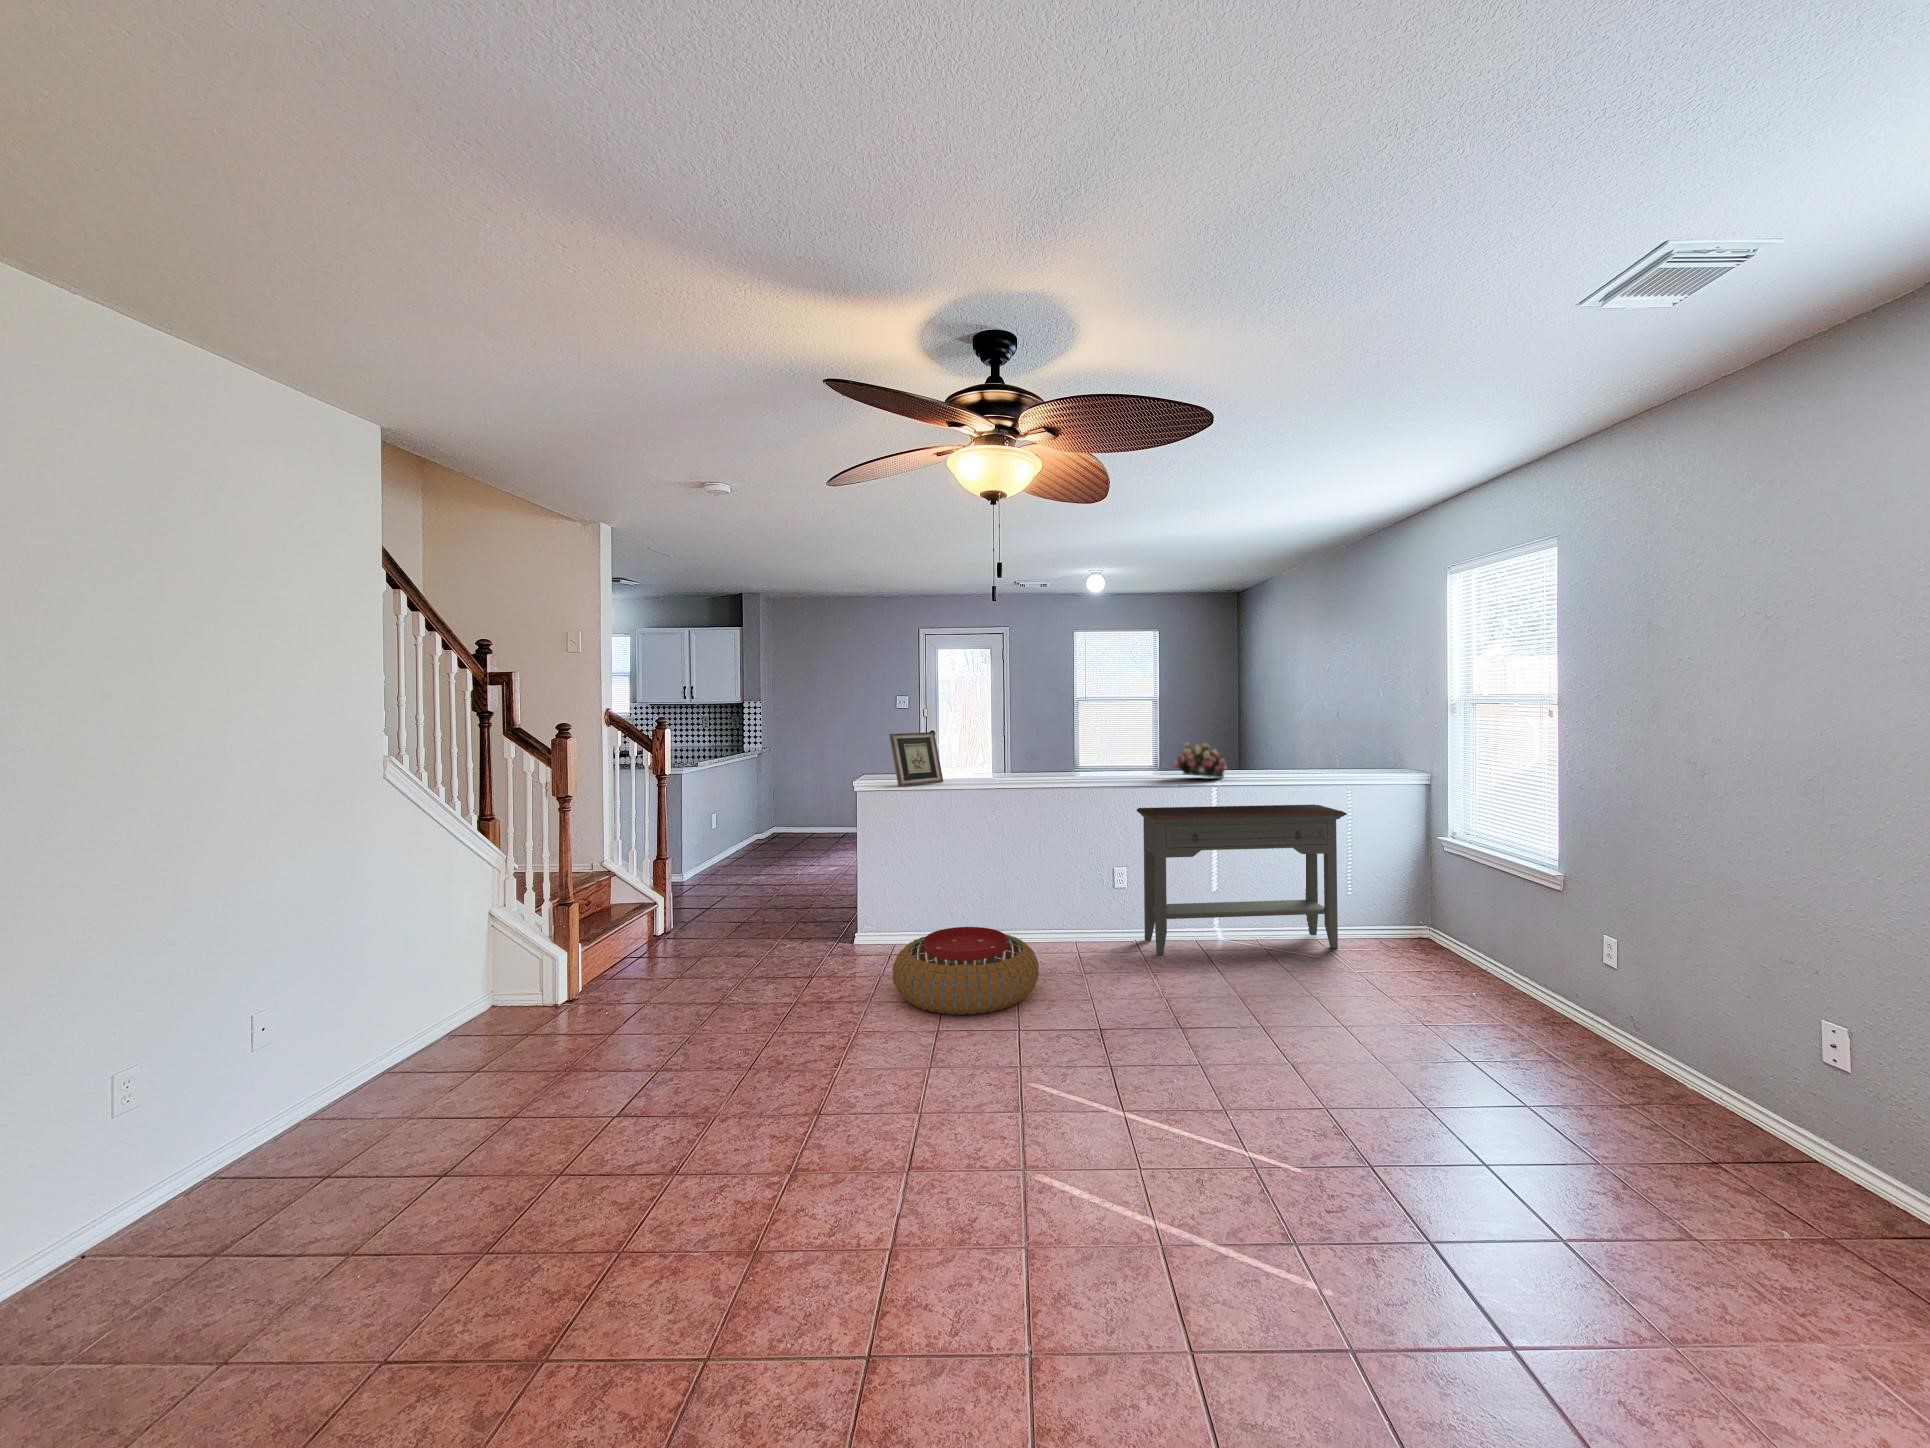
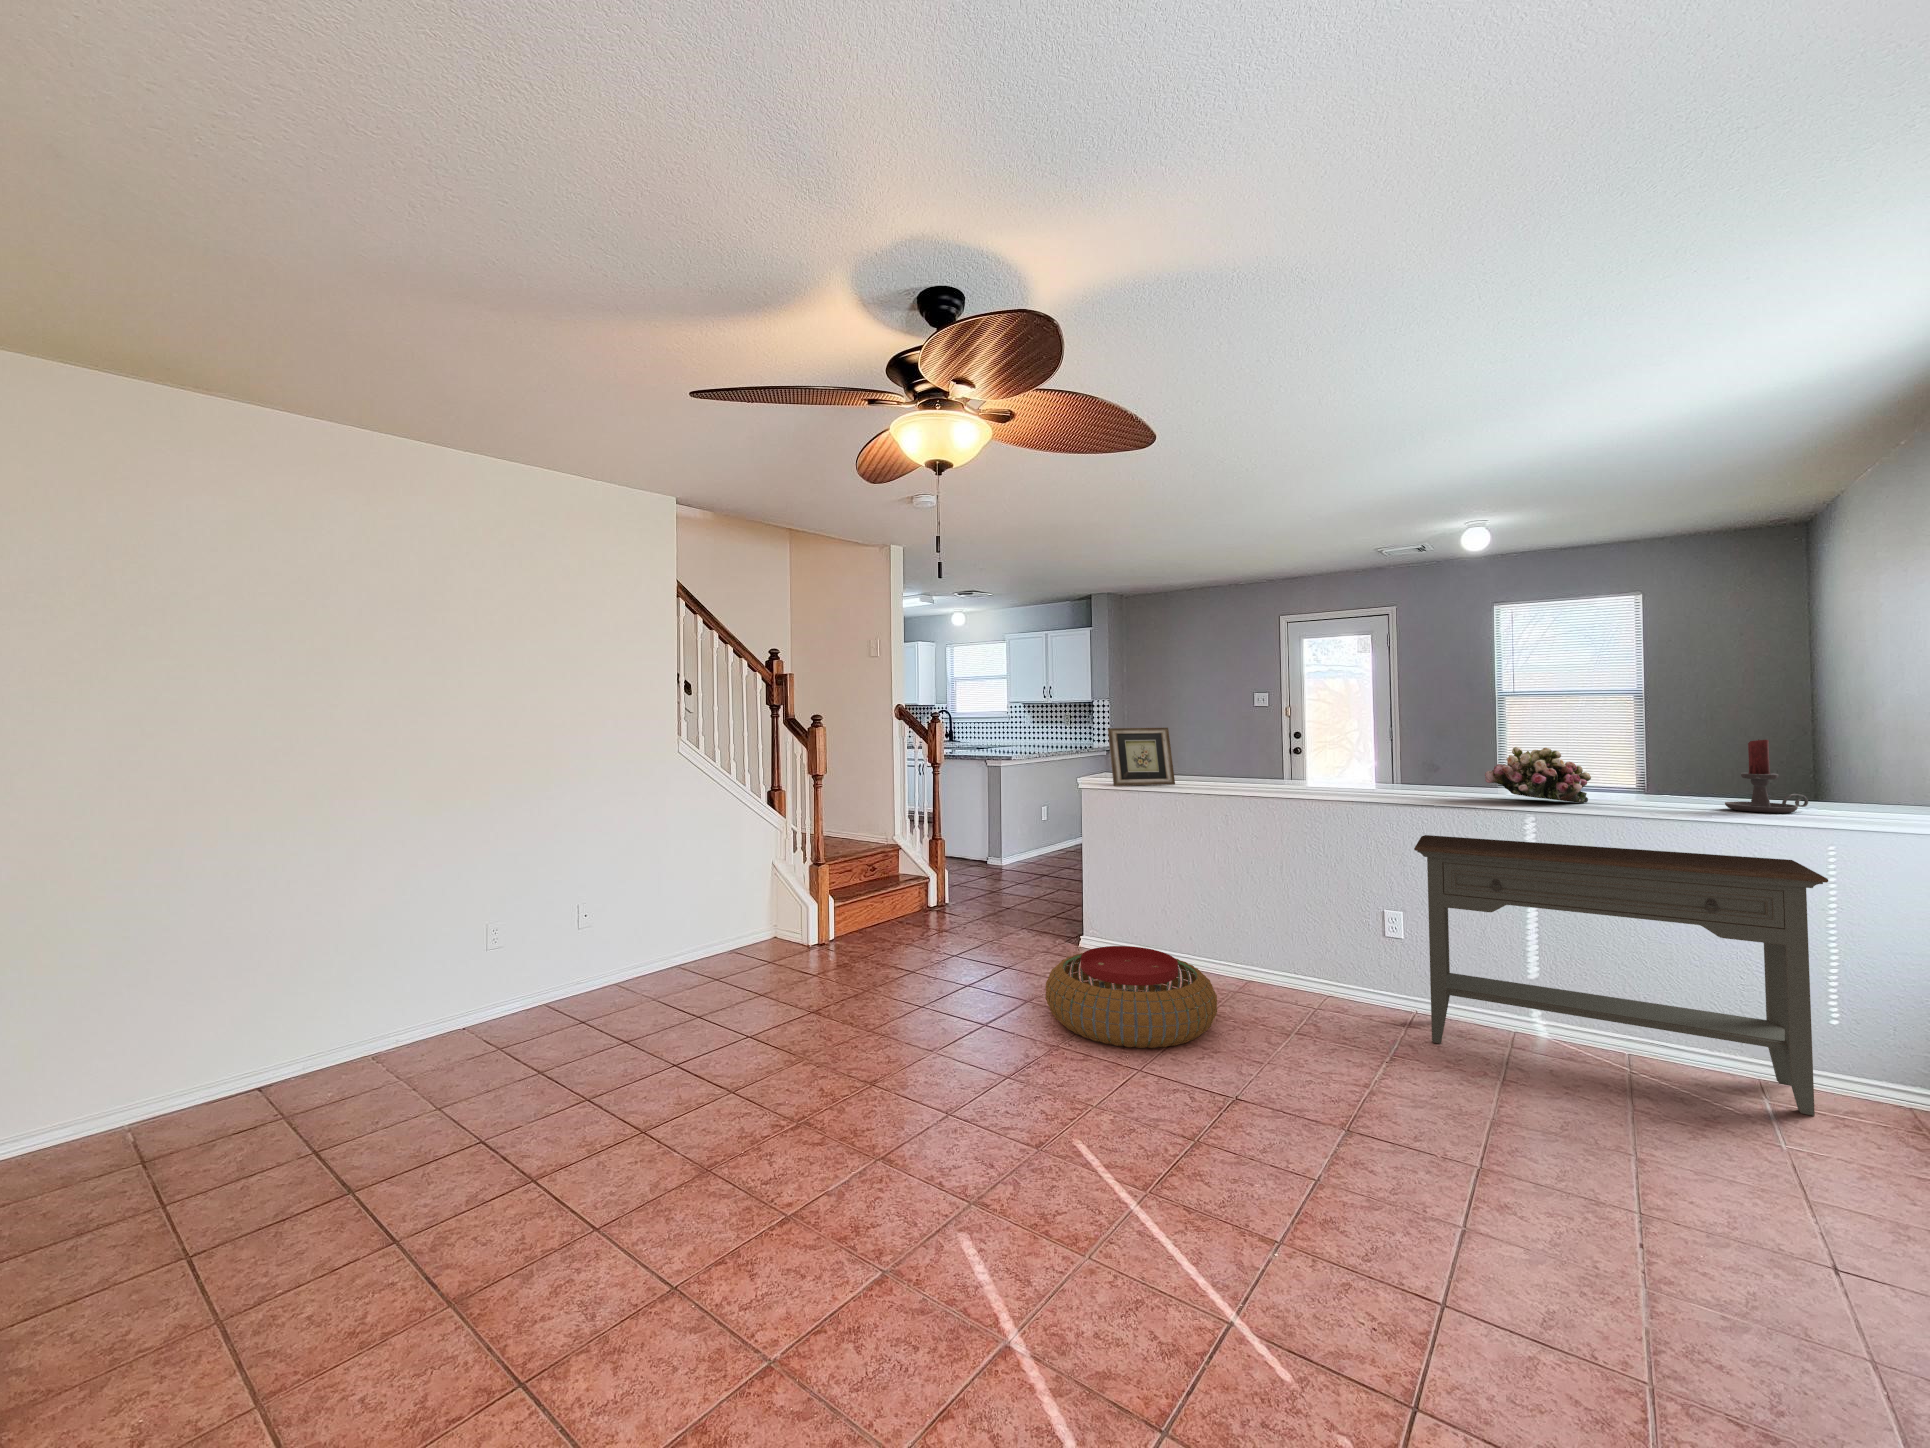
candle holder: none [1287,735,1320,778] -> present [1725,740,1808,813]

